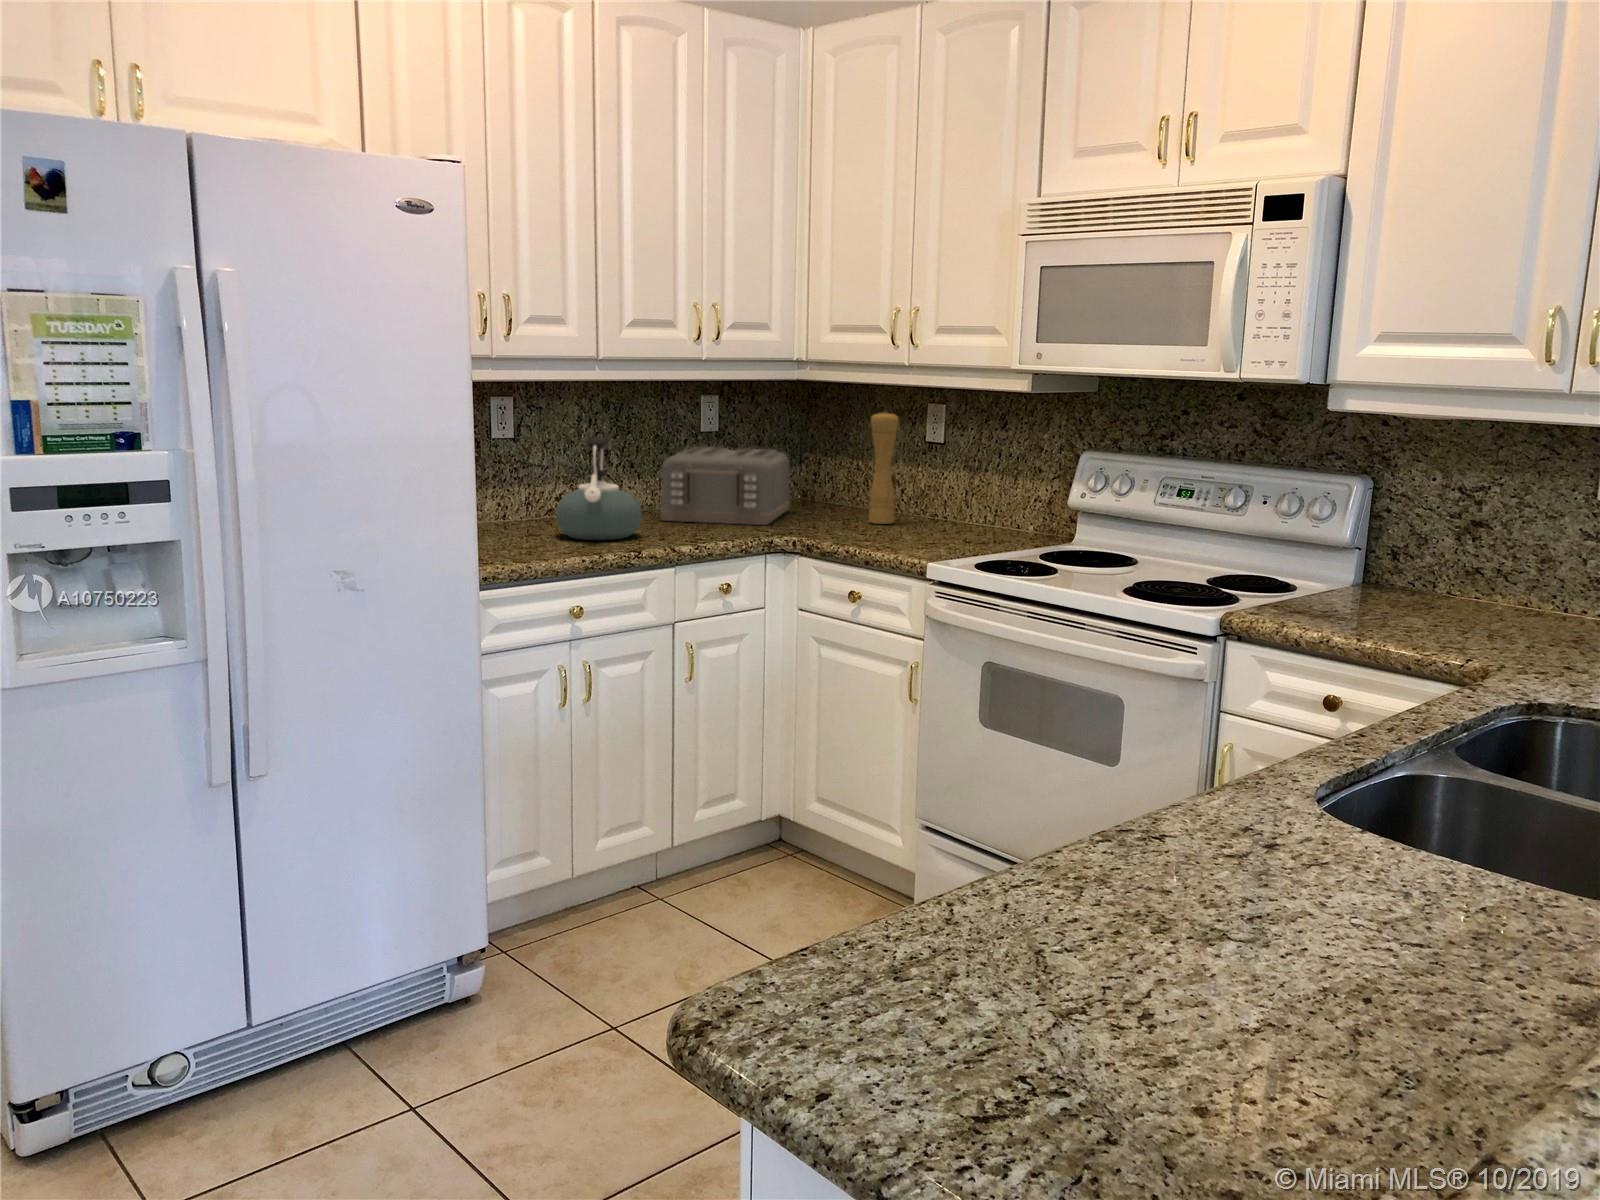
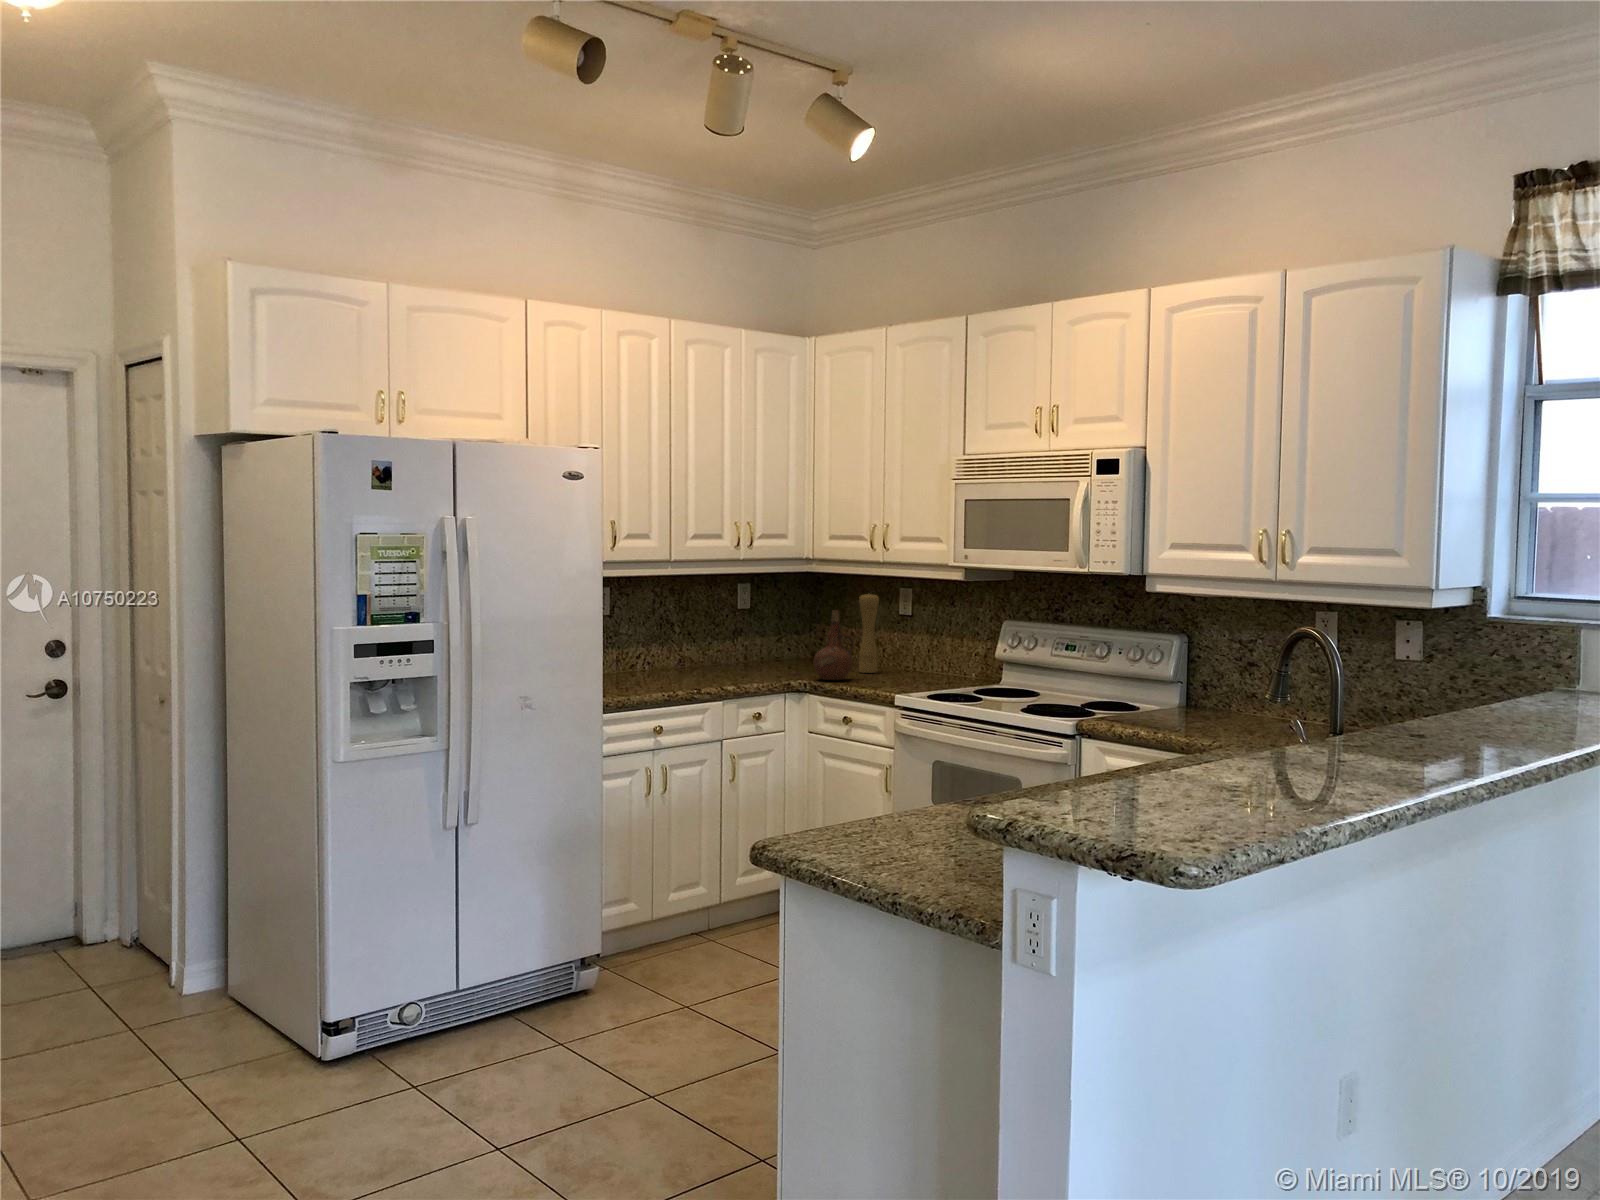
ceramic pitcher: none [805,435,864,536] -> present [814,610,854,680]
kettle: present [556,437,642,540] -> none [640,613,700,684]
toaster: present [660,447,789,525] -> none [709,619,802,674]

